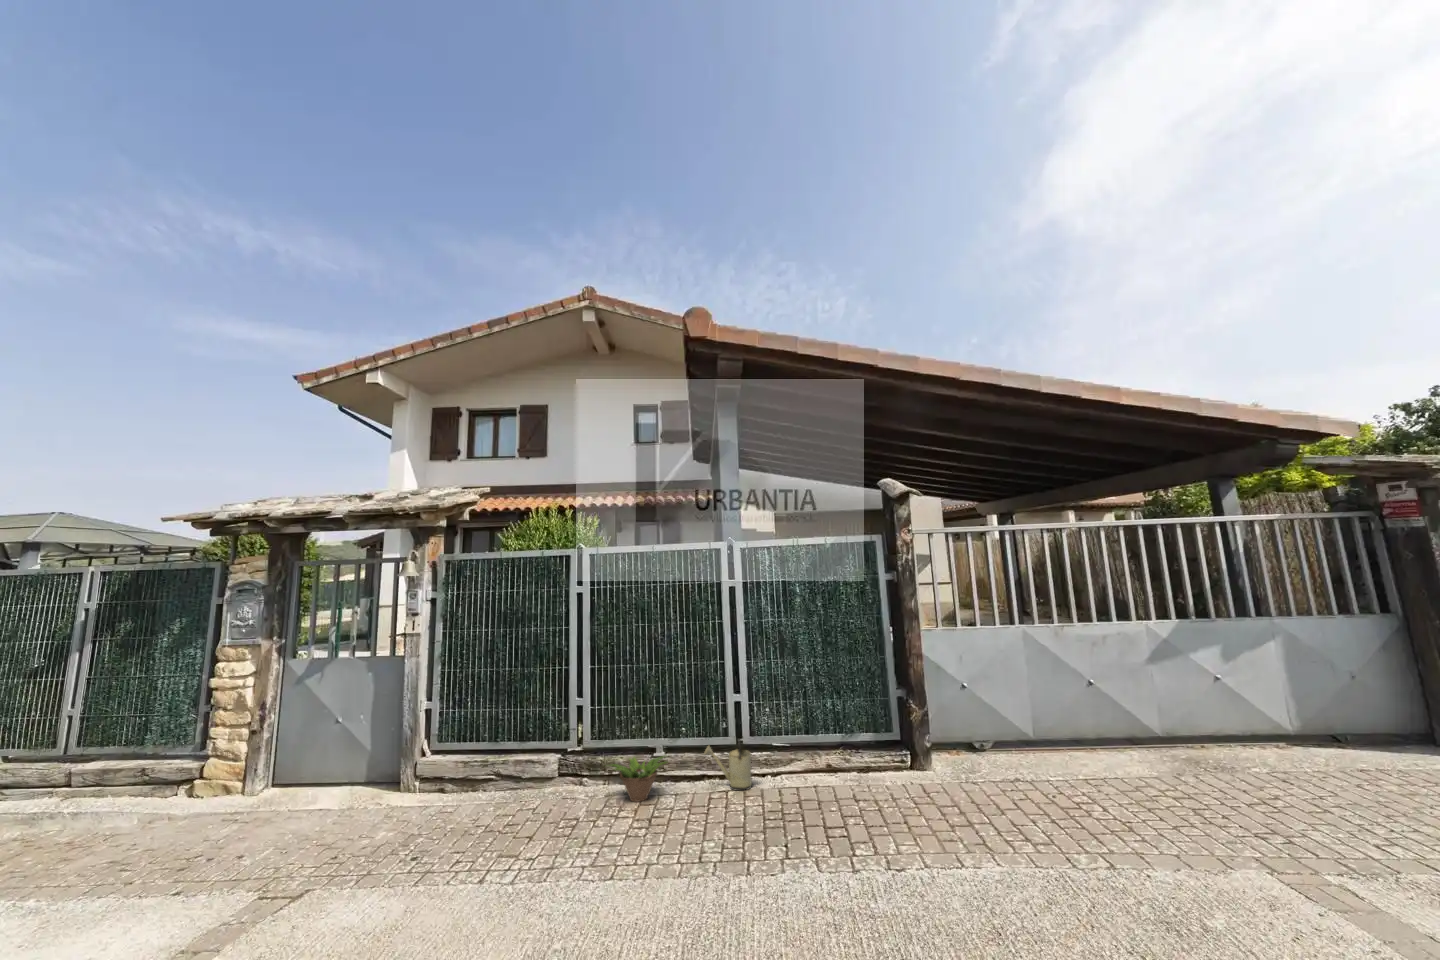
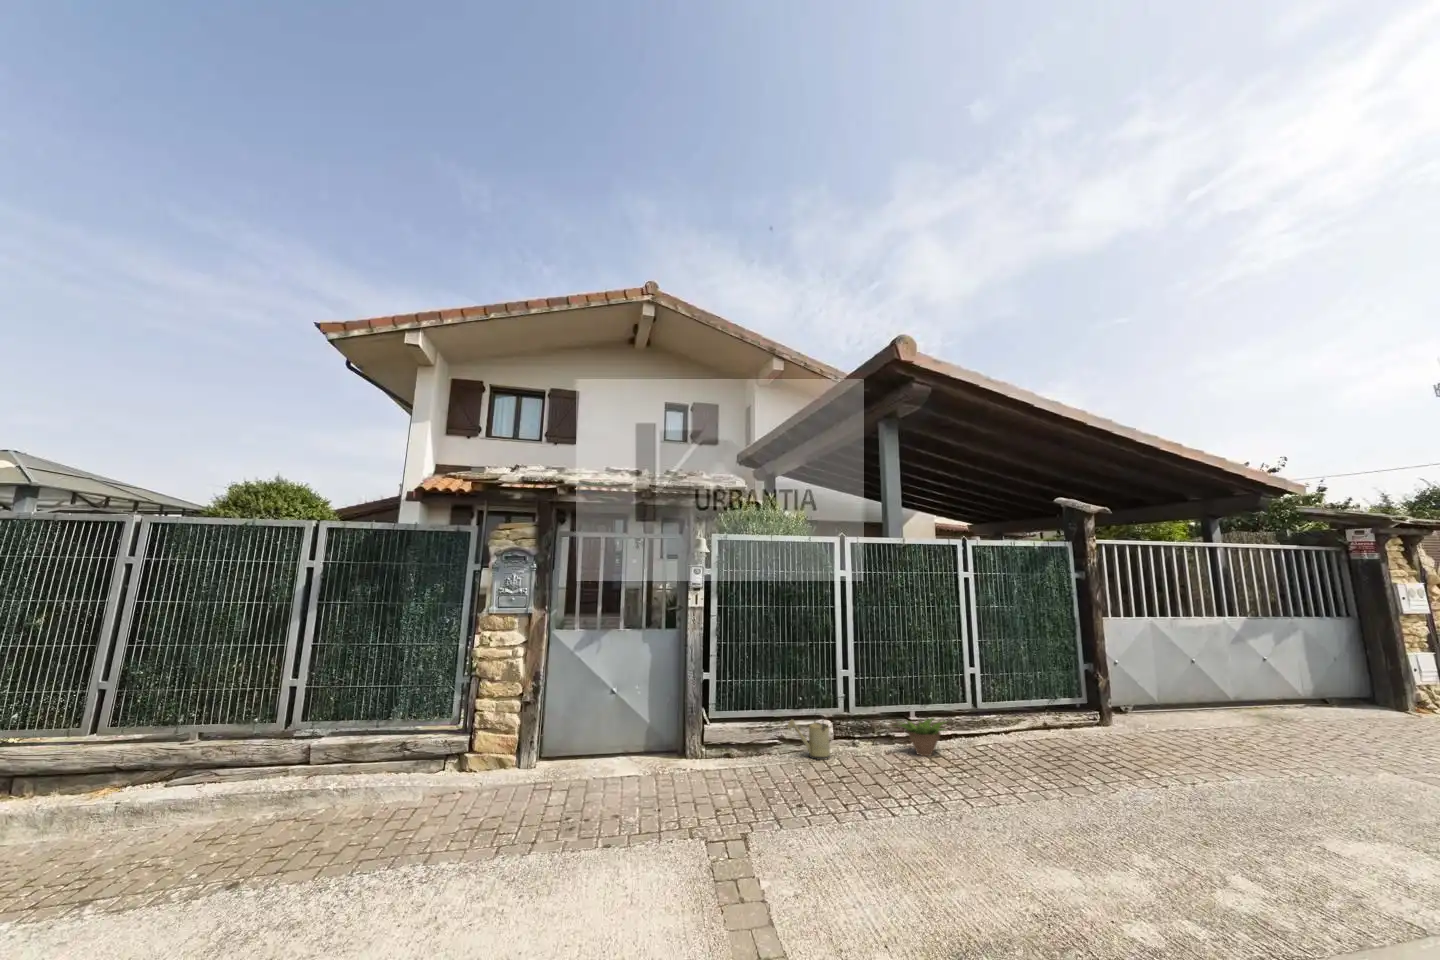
watering can: present [704,740,752,791] -> present [788,720,830,760]

